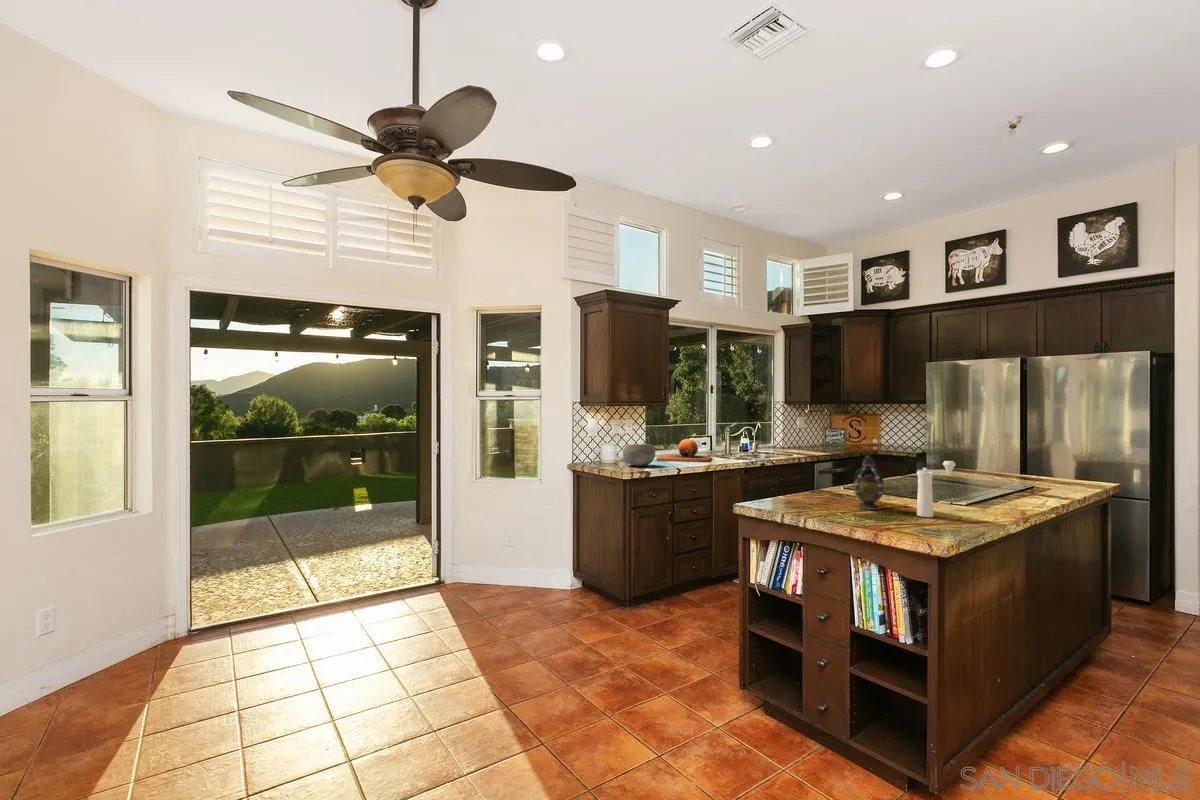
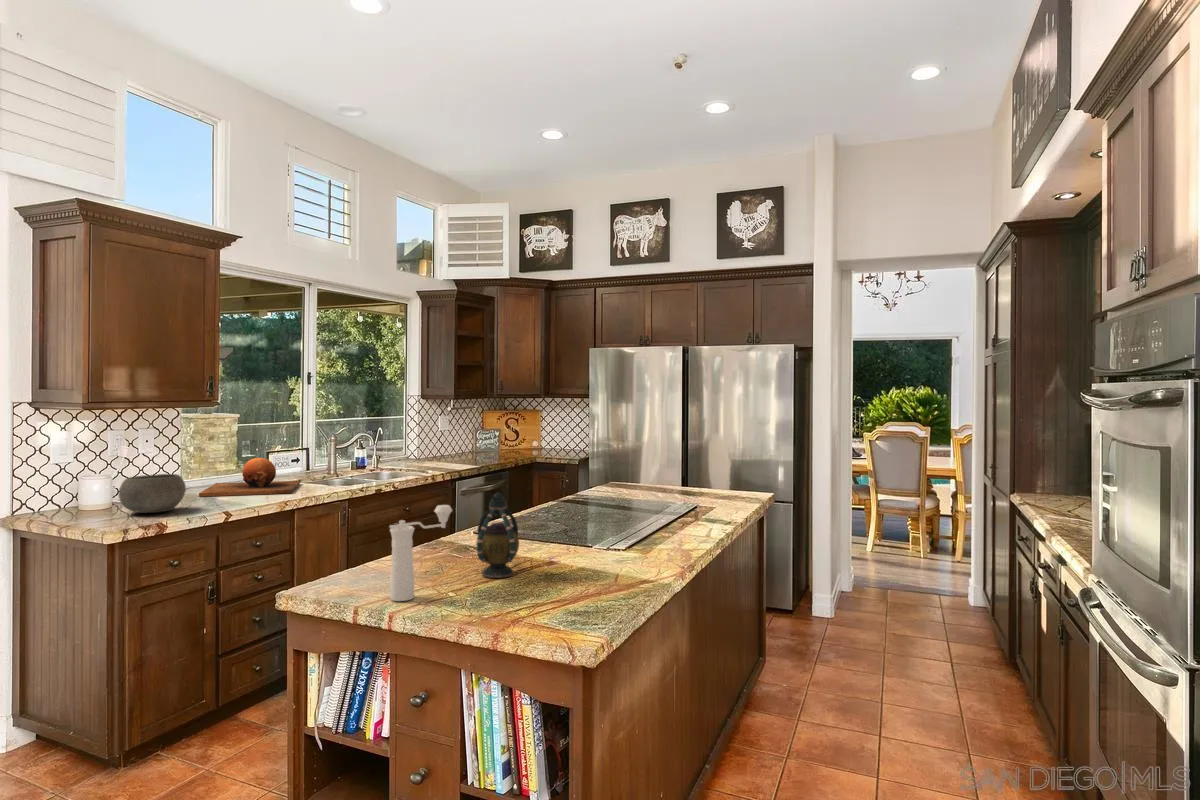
pepper mill: present [917,461,956,517] -> present [390,505,452,601]

